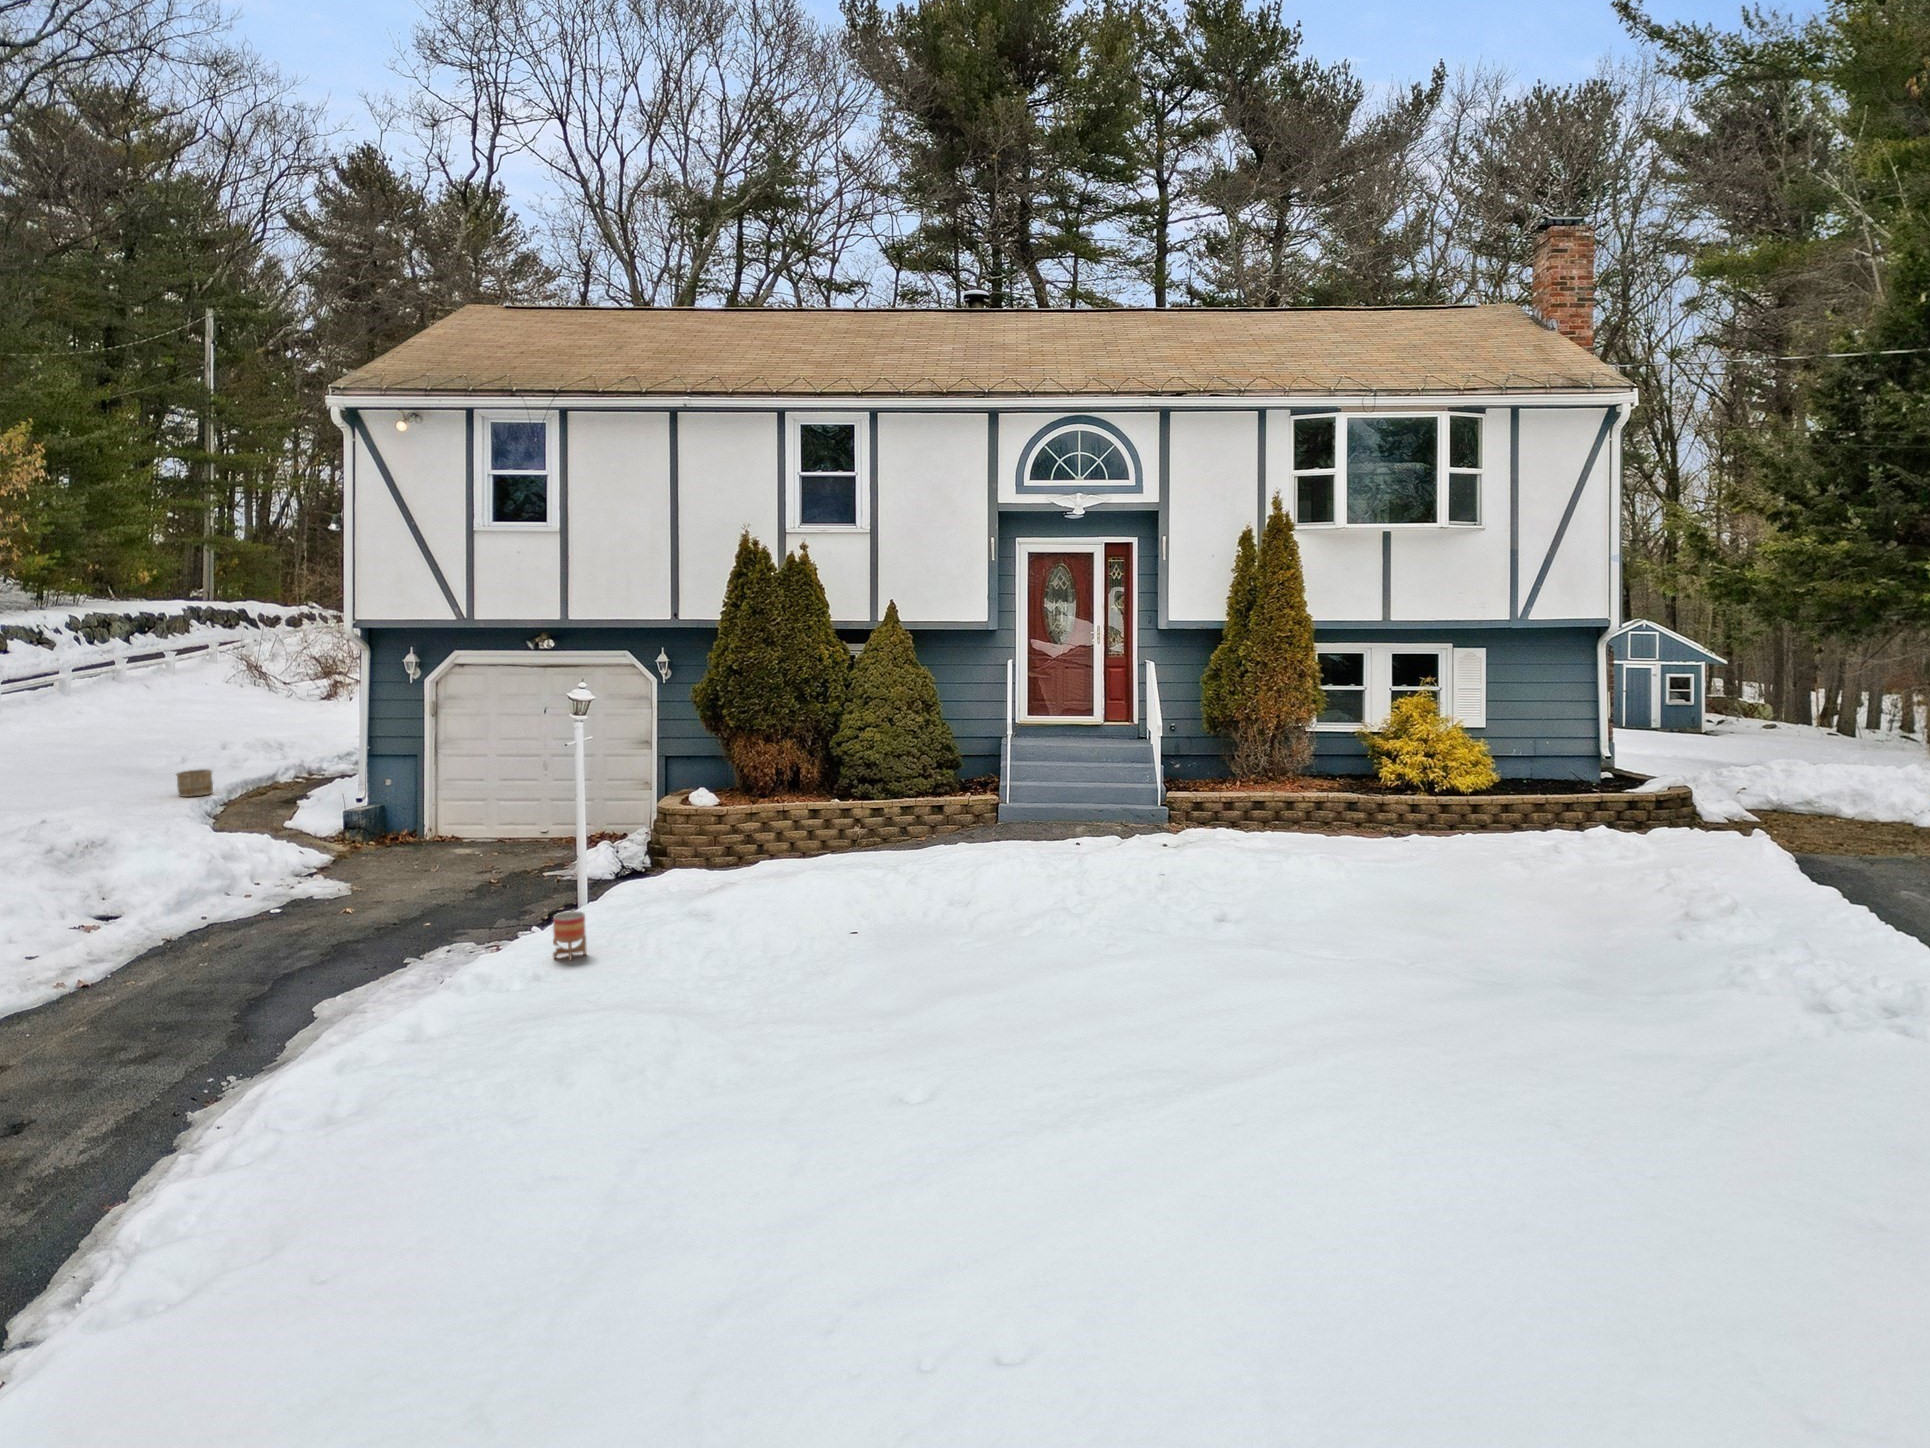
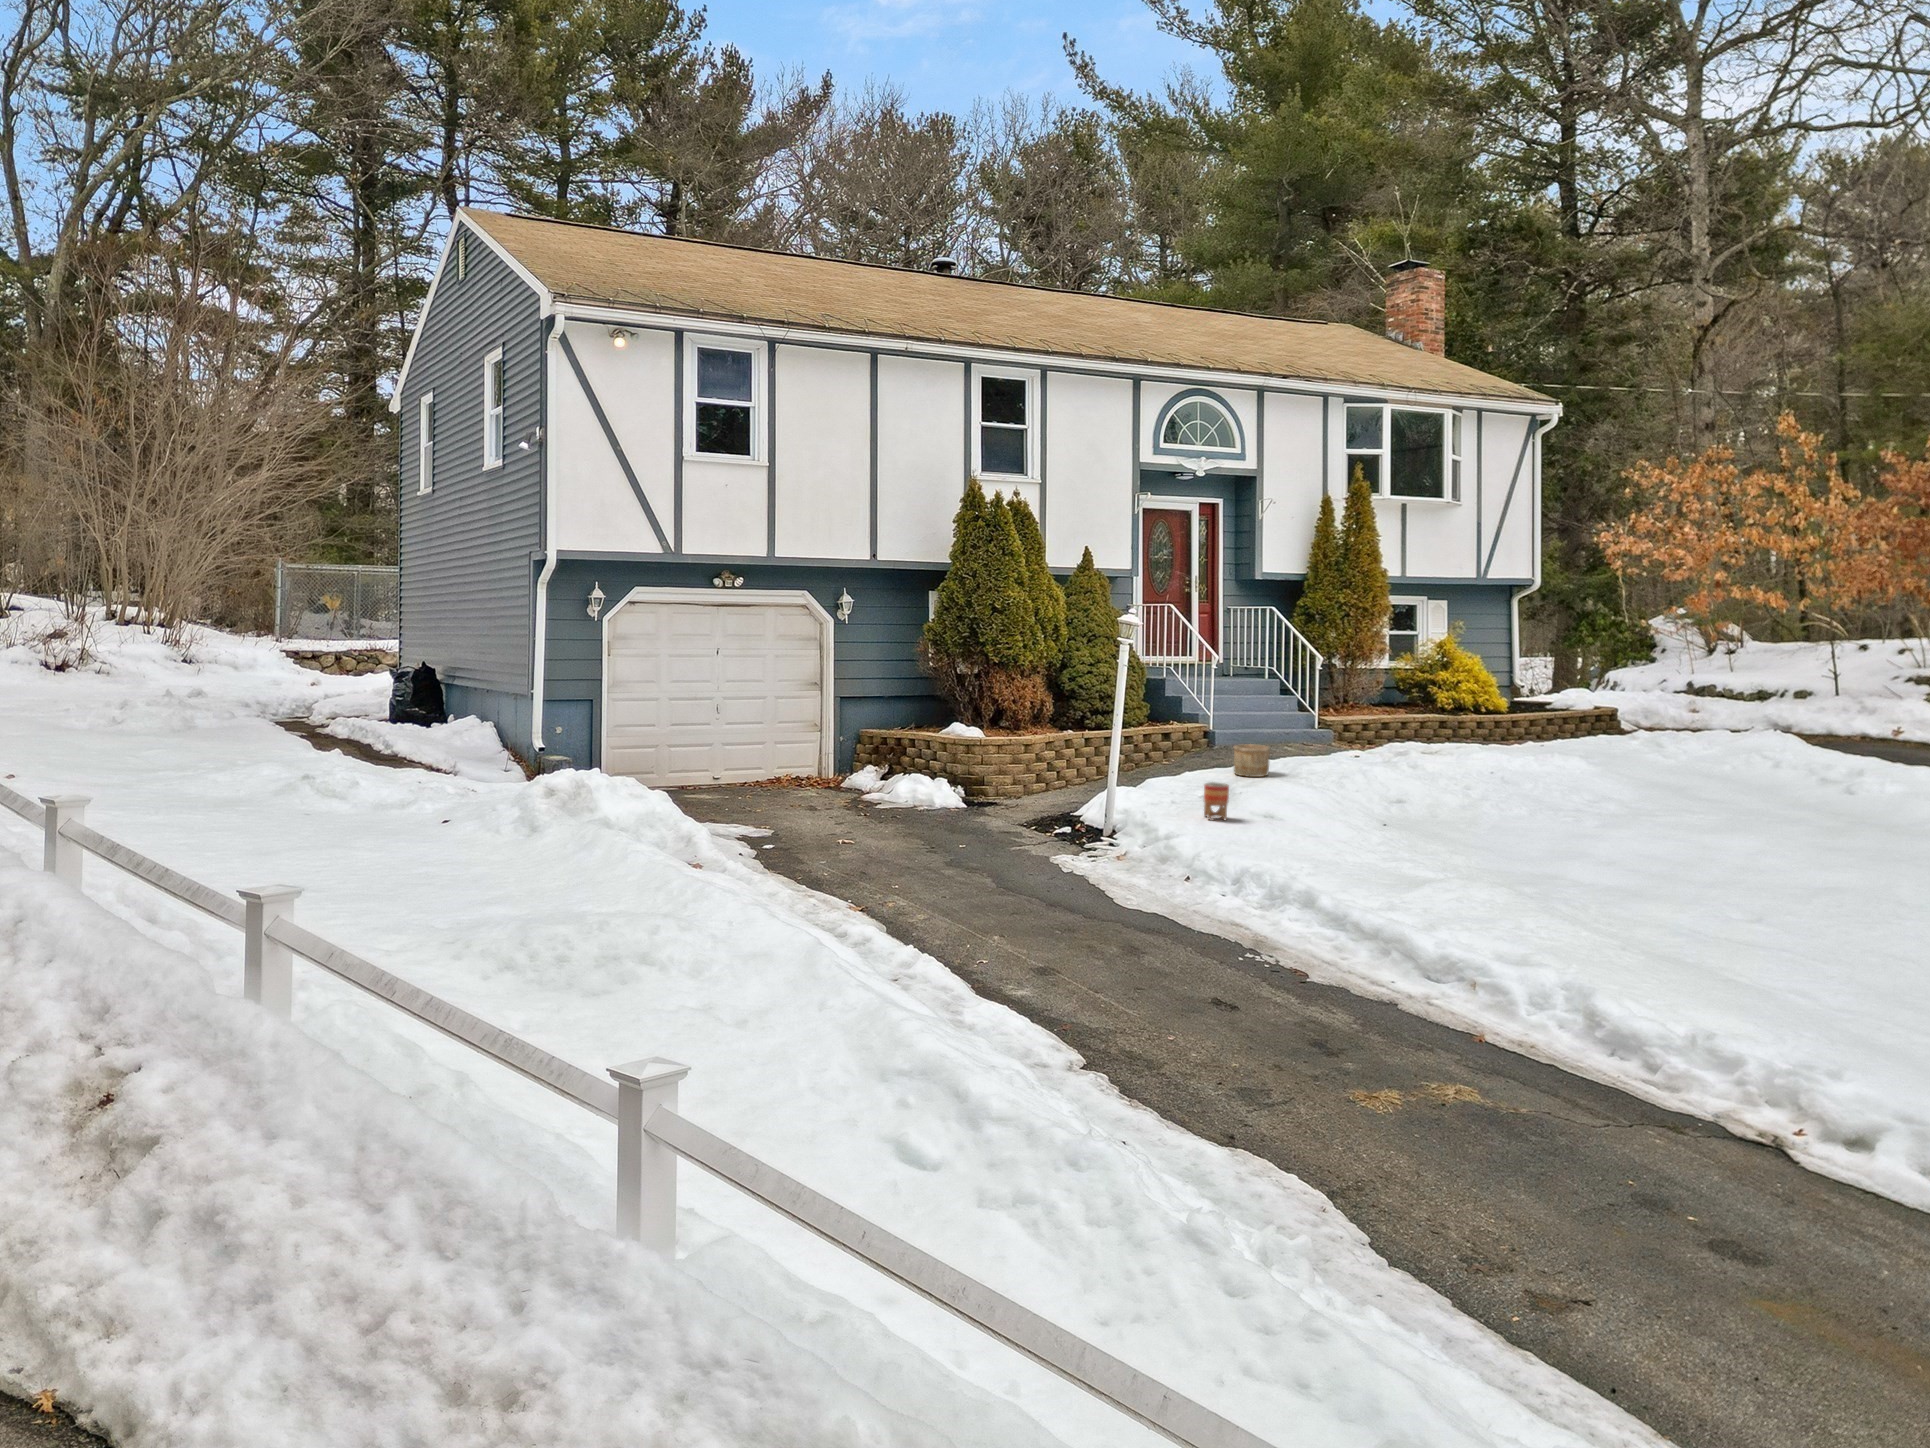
wooden bucket: present [176,769,213,797] -> present [1234,744,1270,777]

